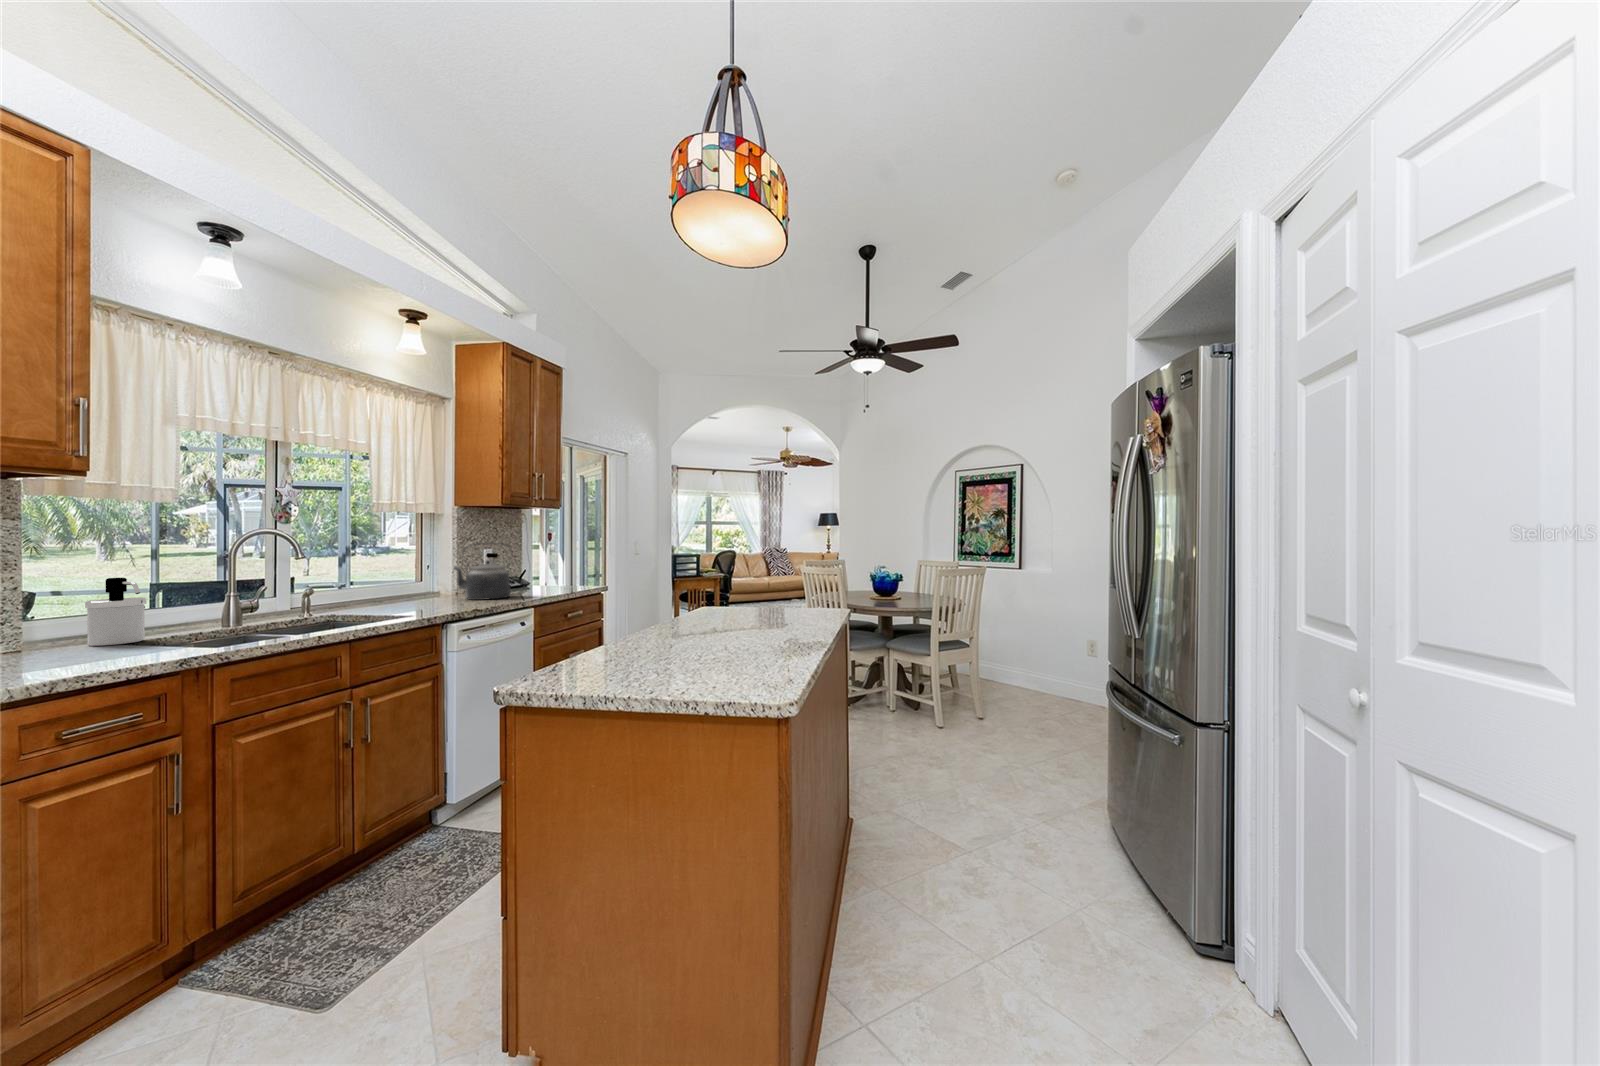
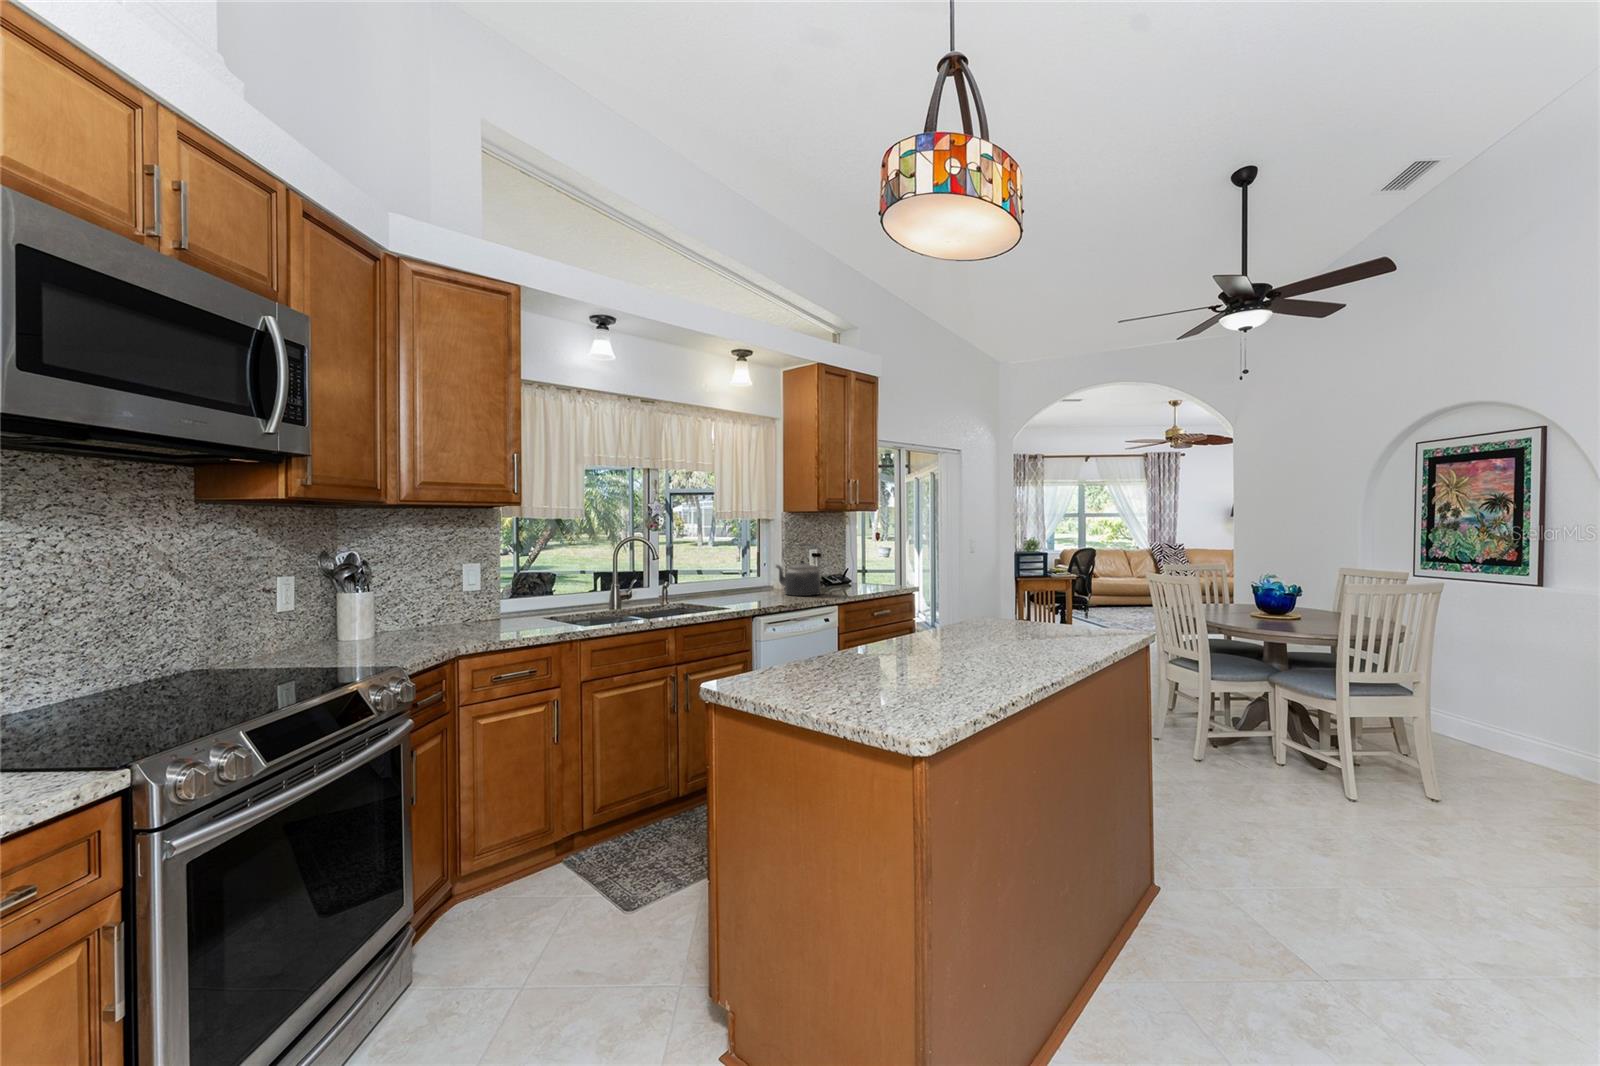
soap dispenser: present [85,578,146,646] -> none [540,570,569,615]

